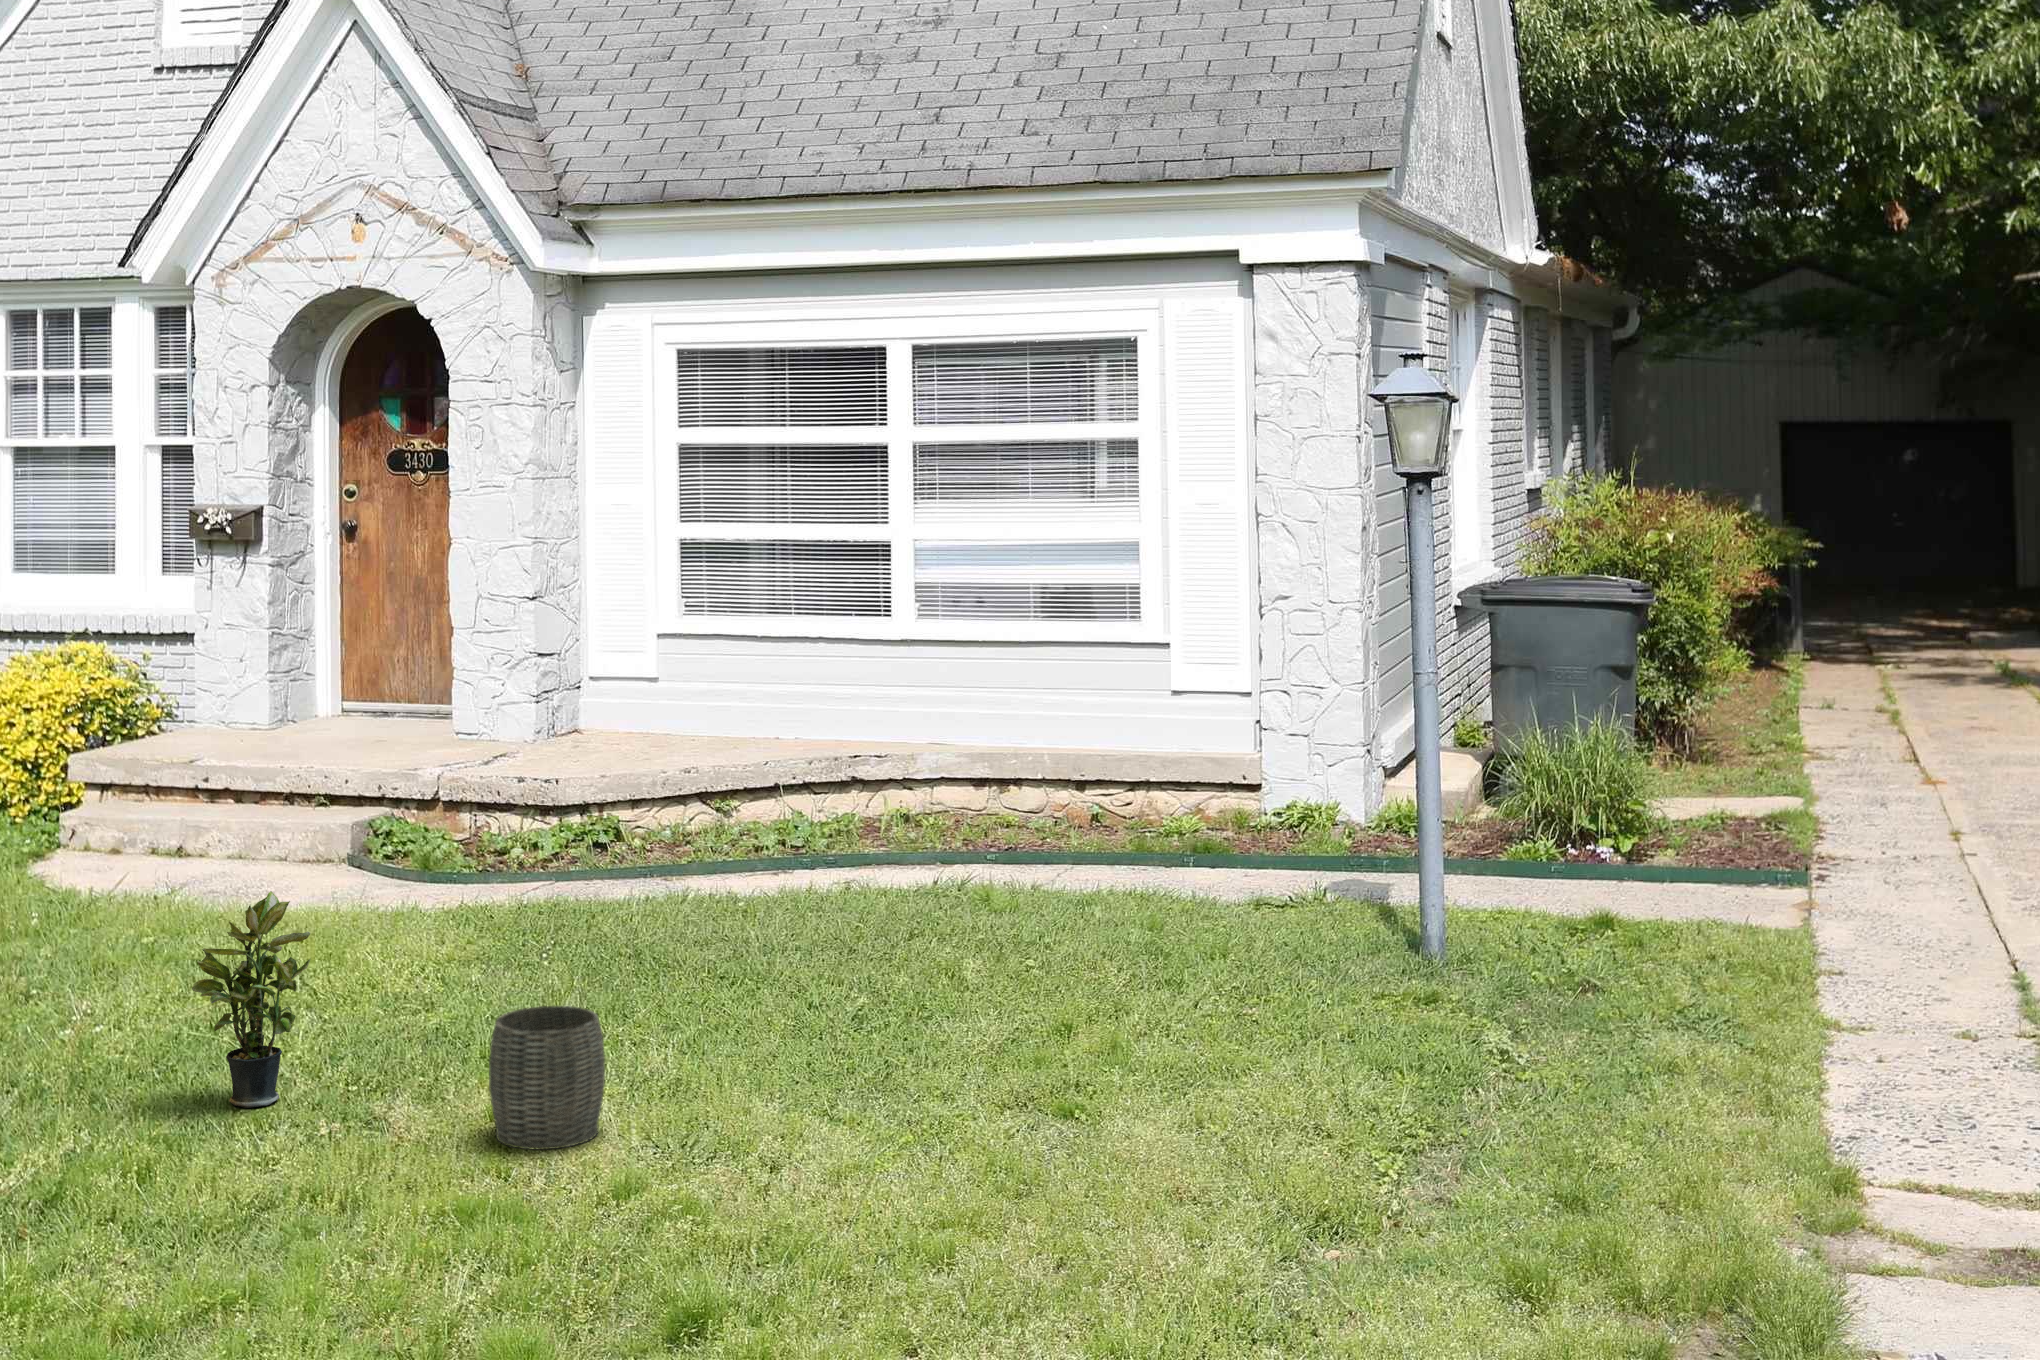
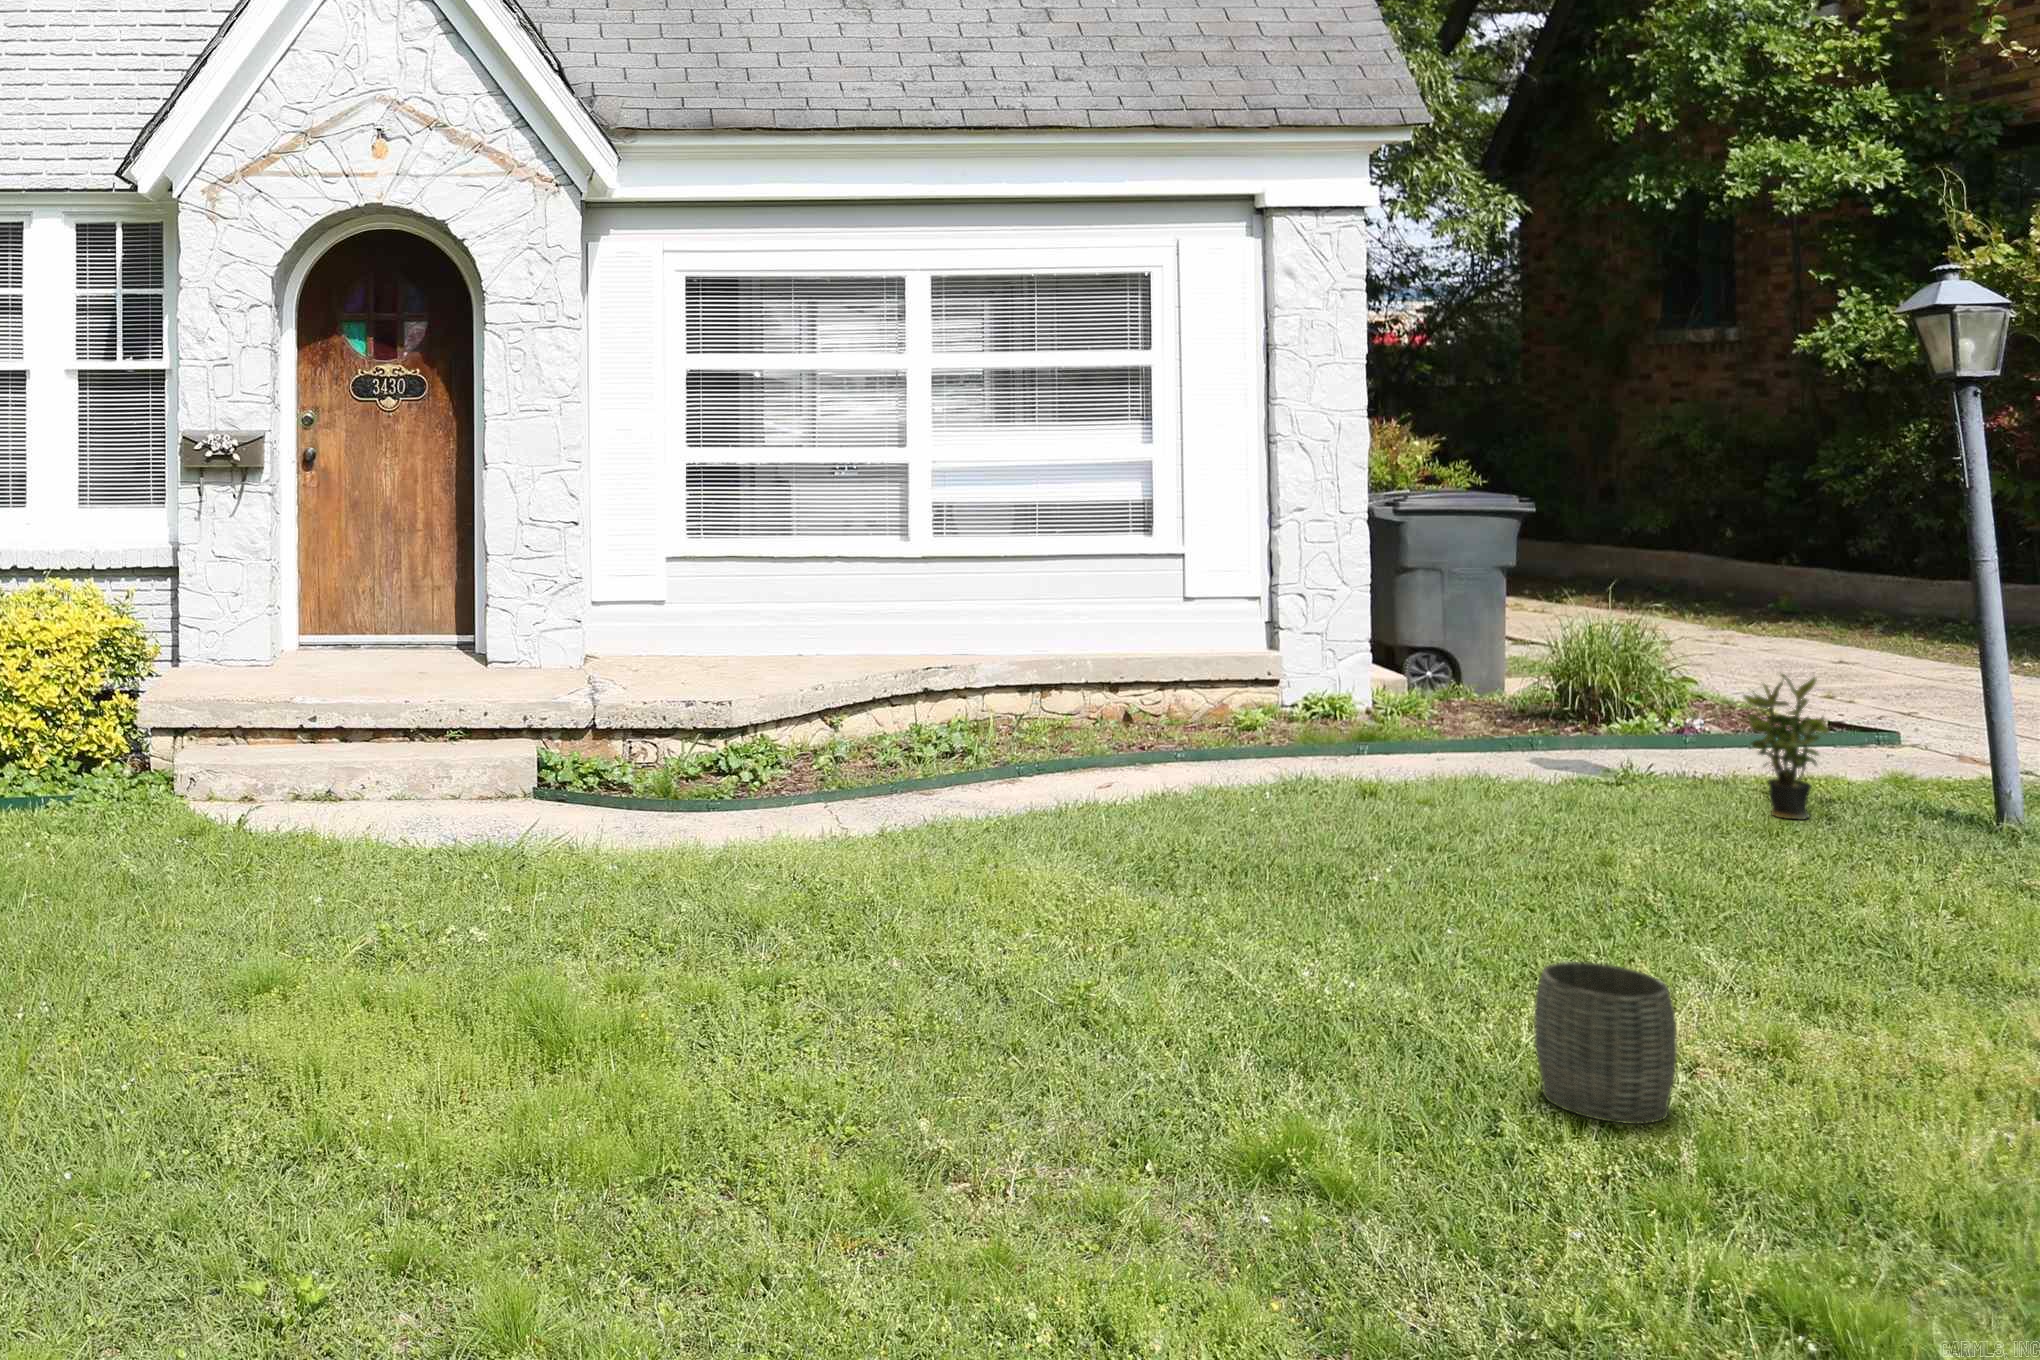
potted plant: present [192,891,310,1108] -> present [1743,674,1829,820]

